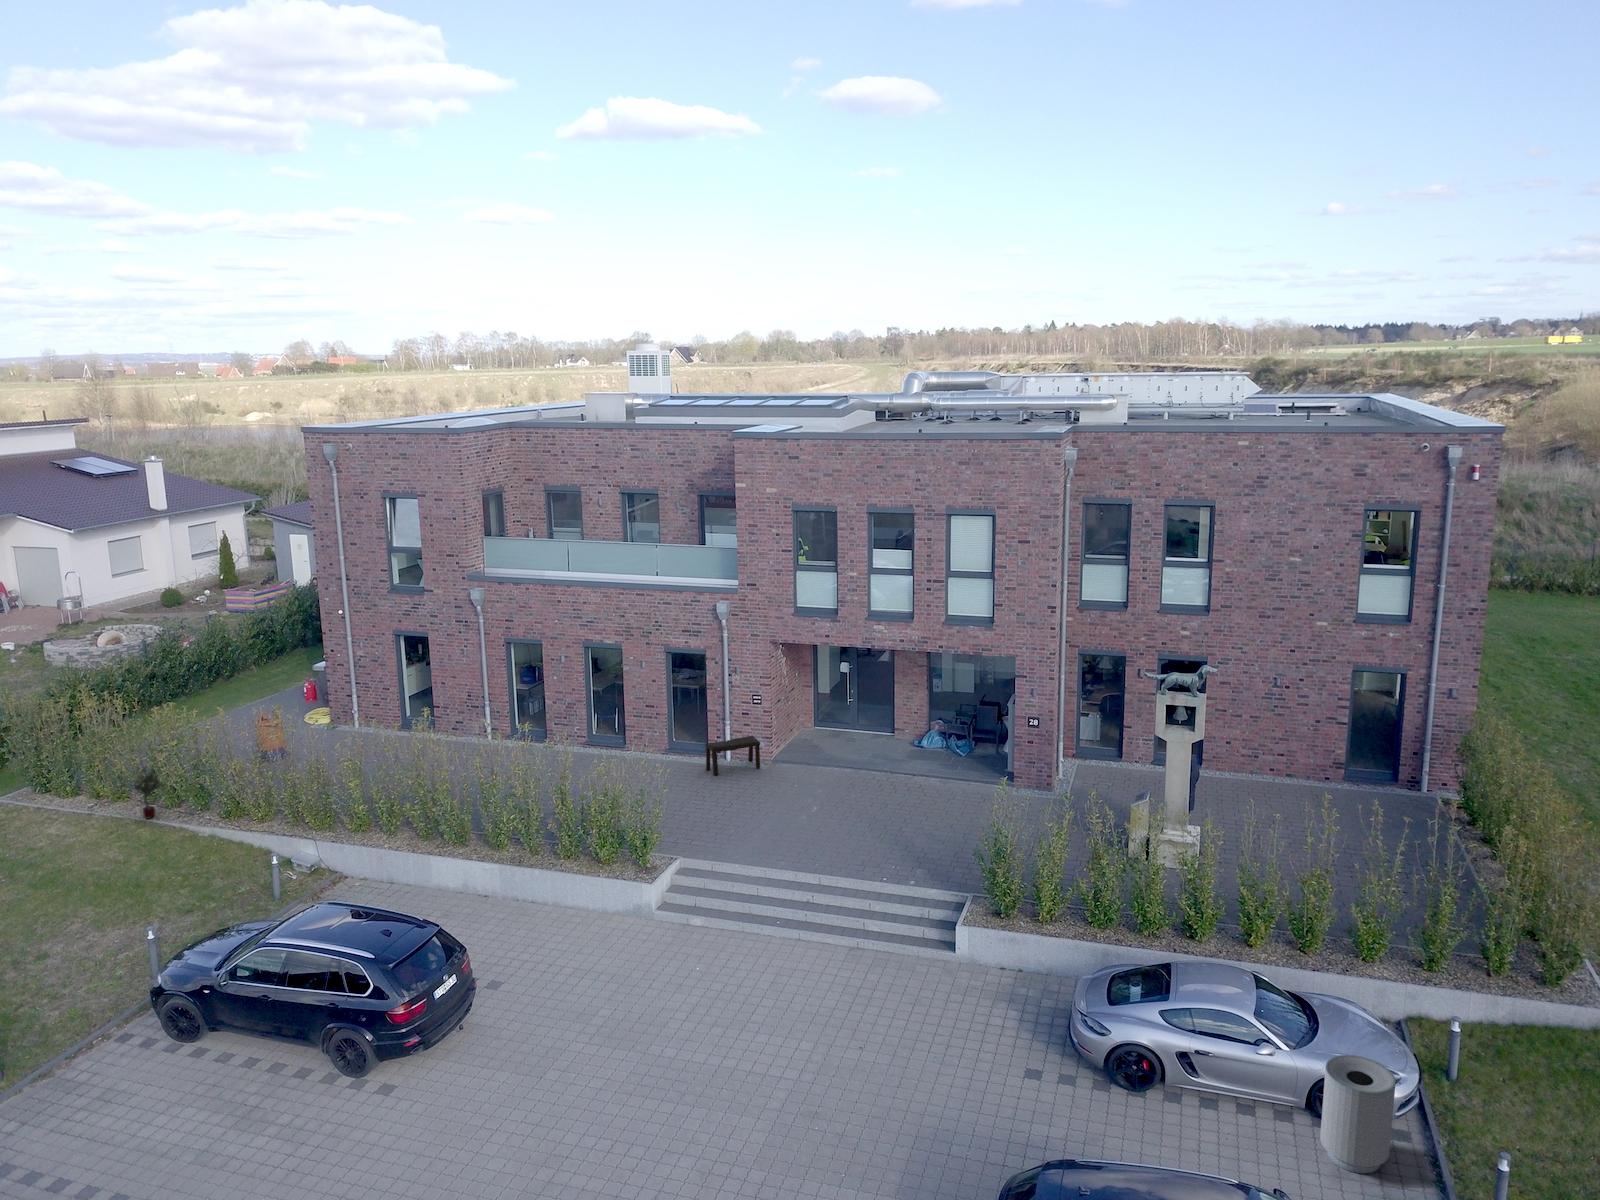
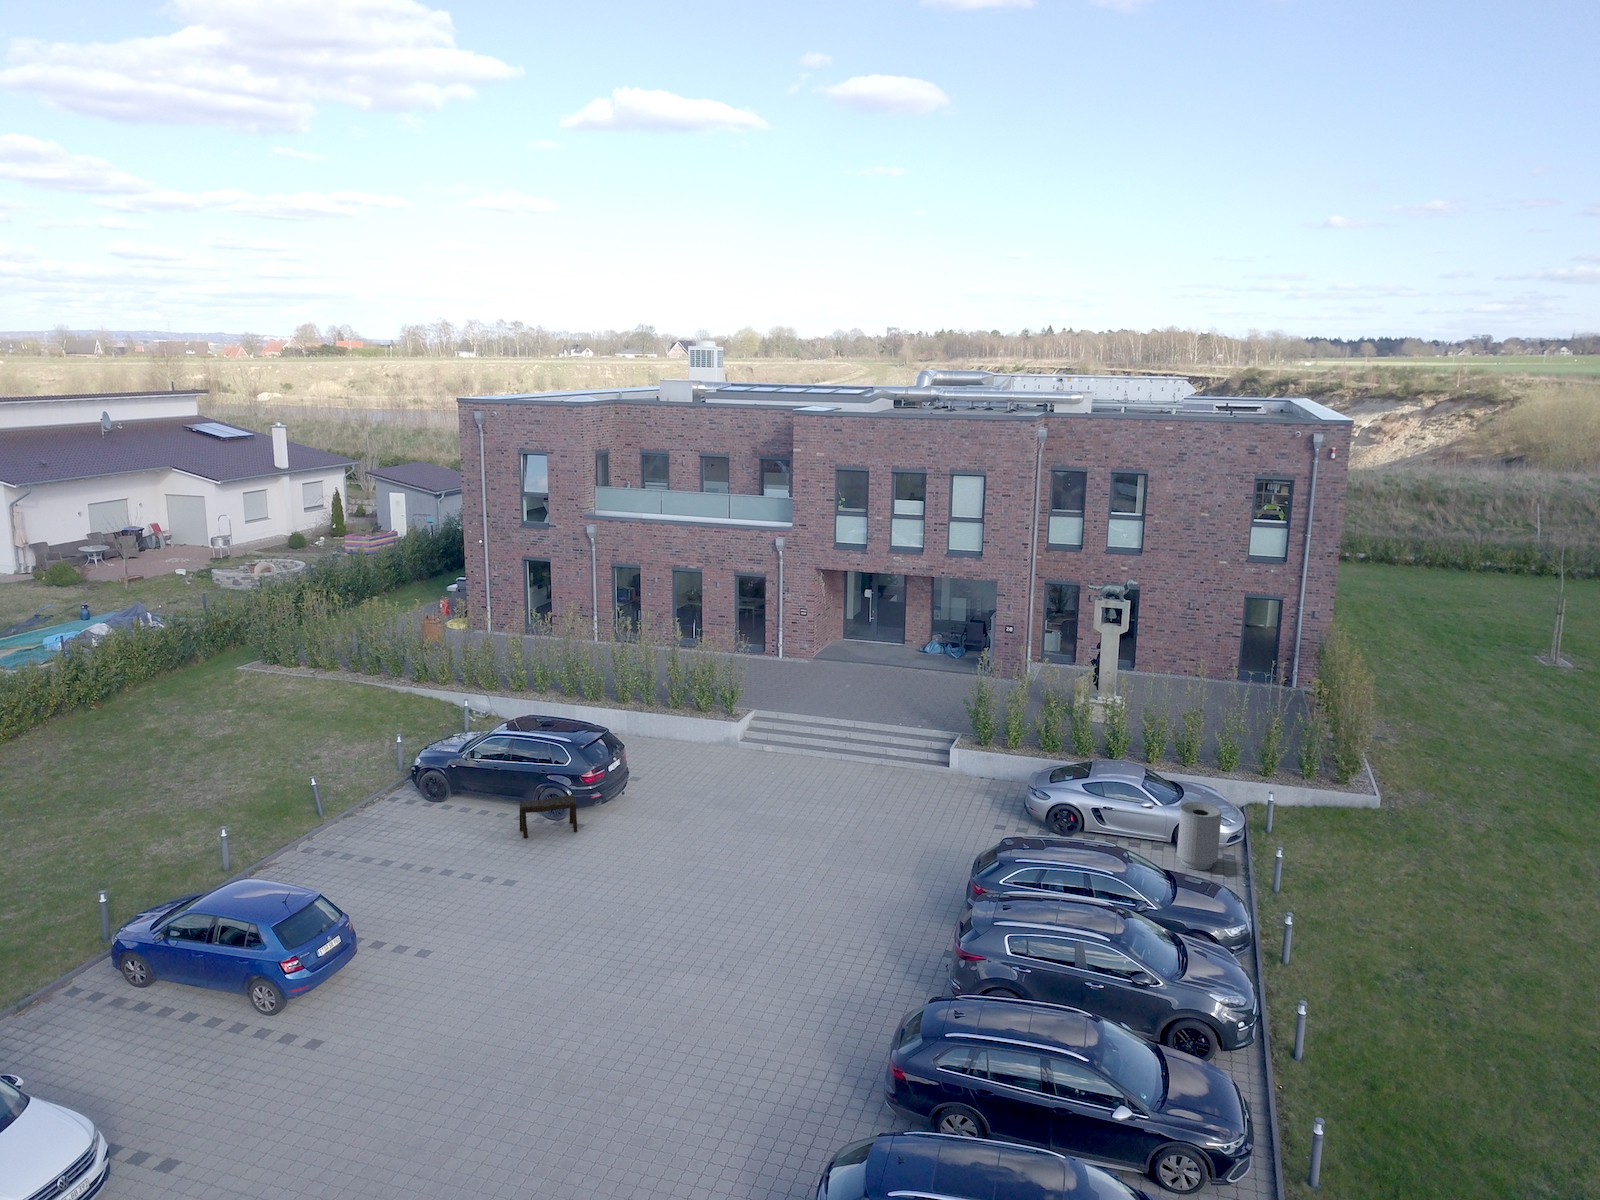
bench: present [706,736,760,776] -> present [520,795,577,838]
potted tree: present [134,768,166,819] -> none [345,643,371,683]

